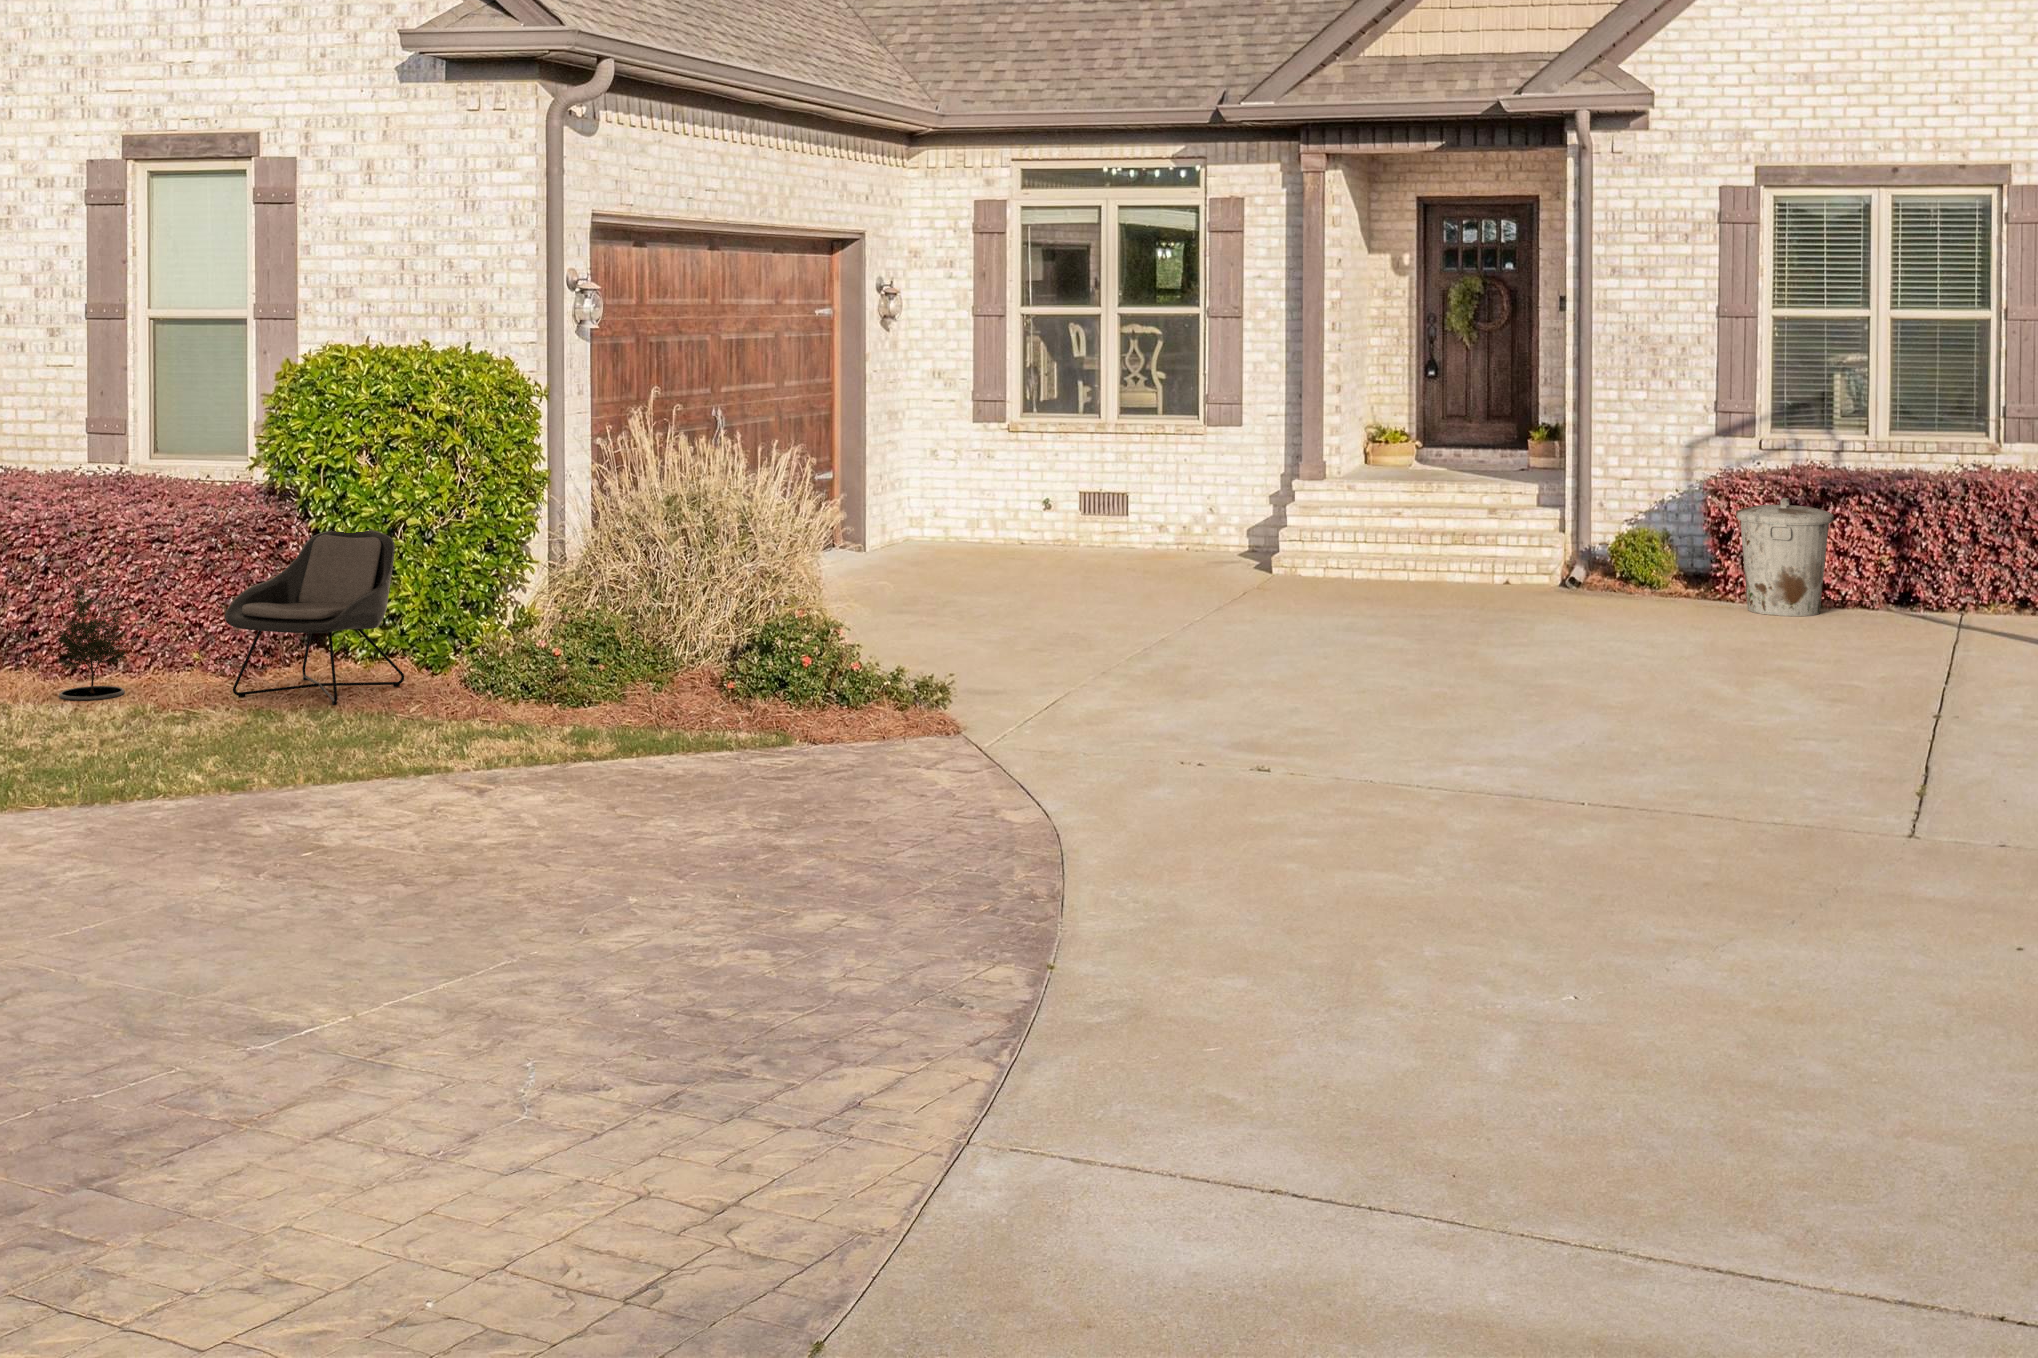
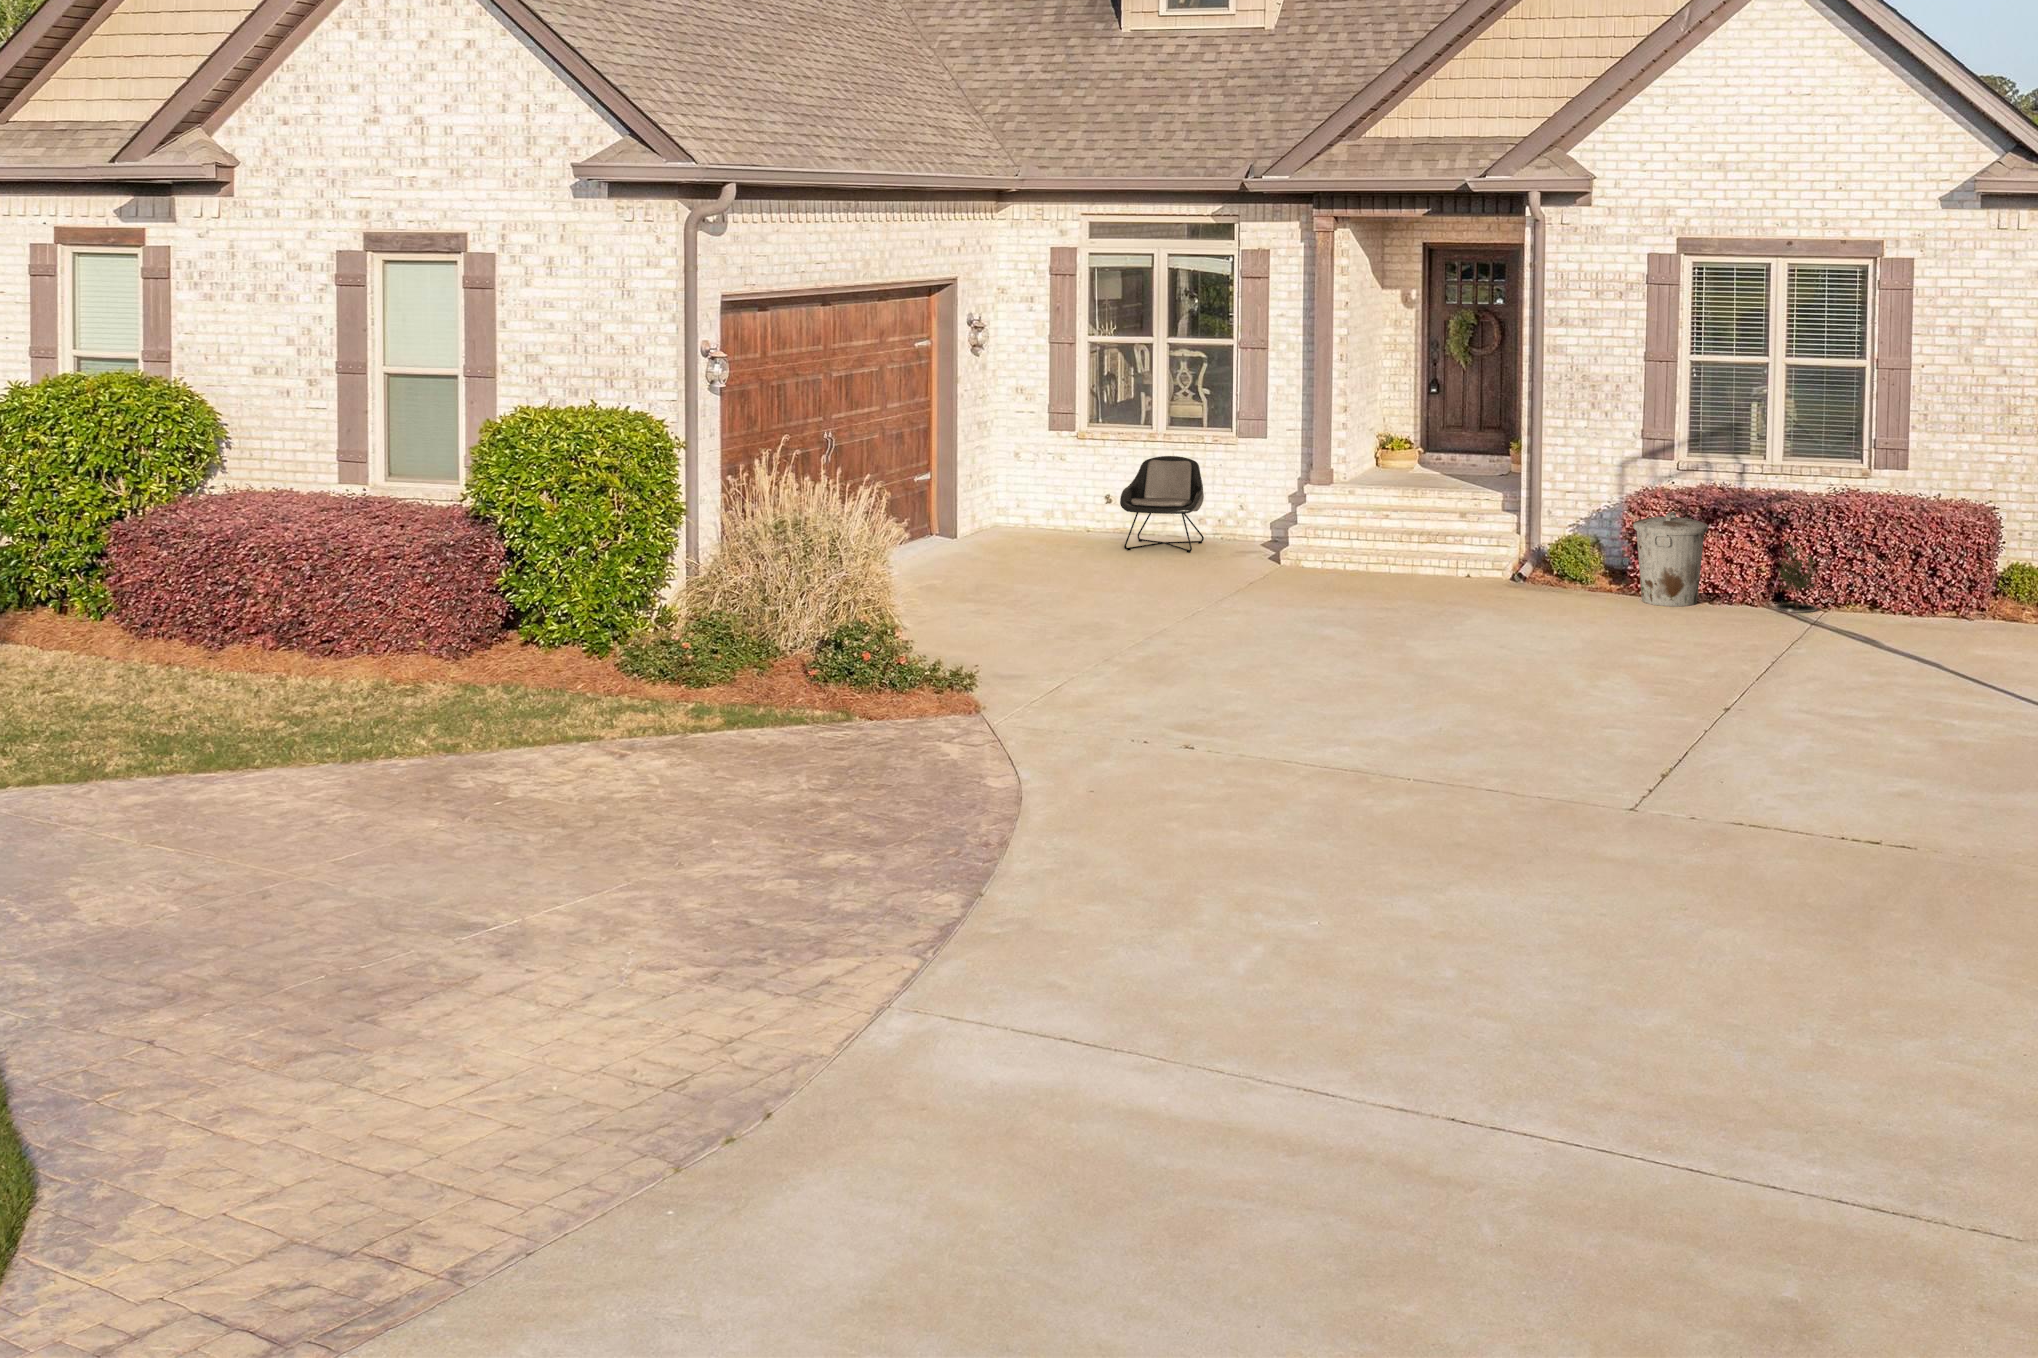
lounge chair: present [225,530,404,705] -> present [1120,456,1204,553]
potted tree: present [57,586,128,701] -> present [1776,545,1817,613]

